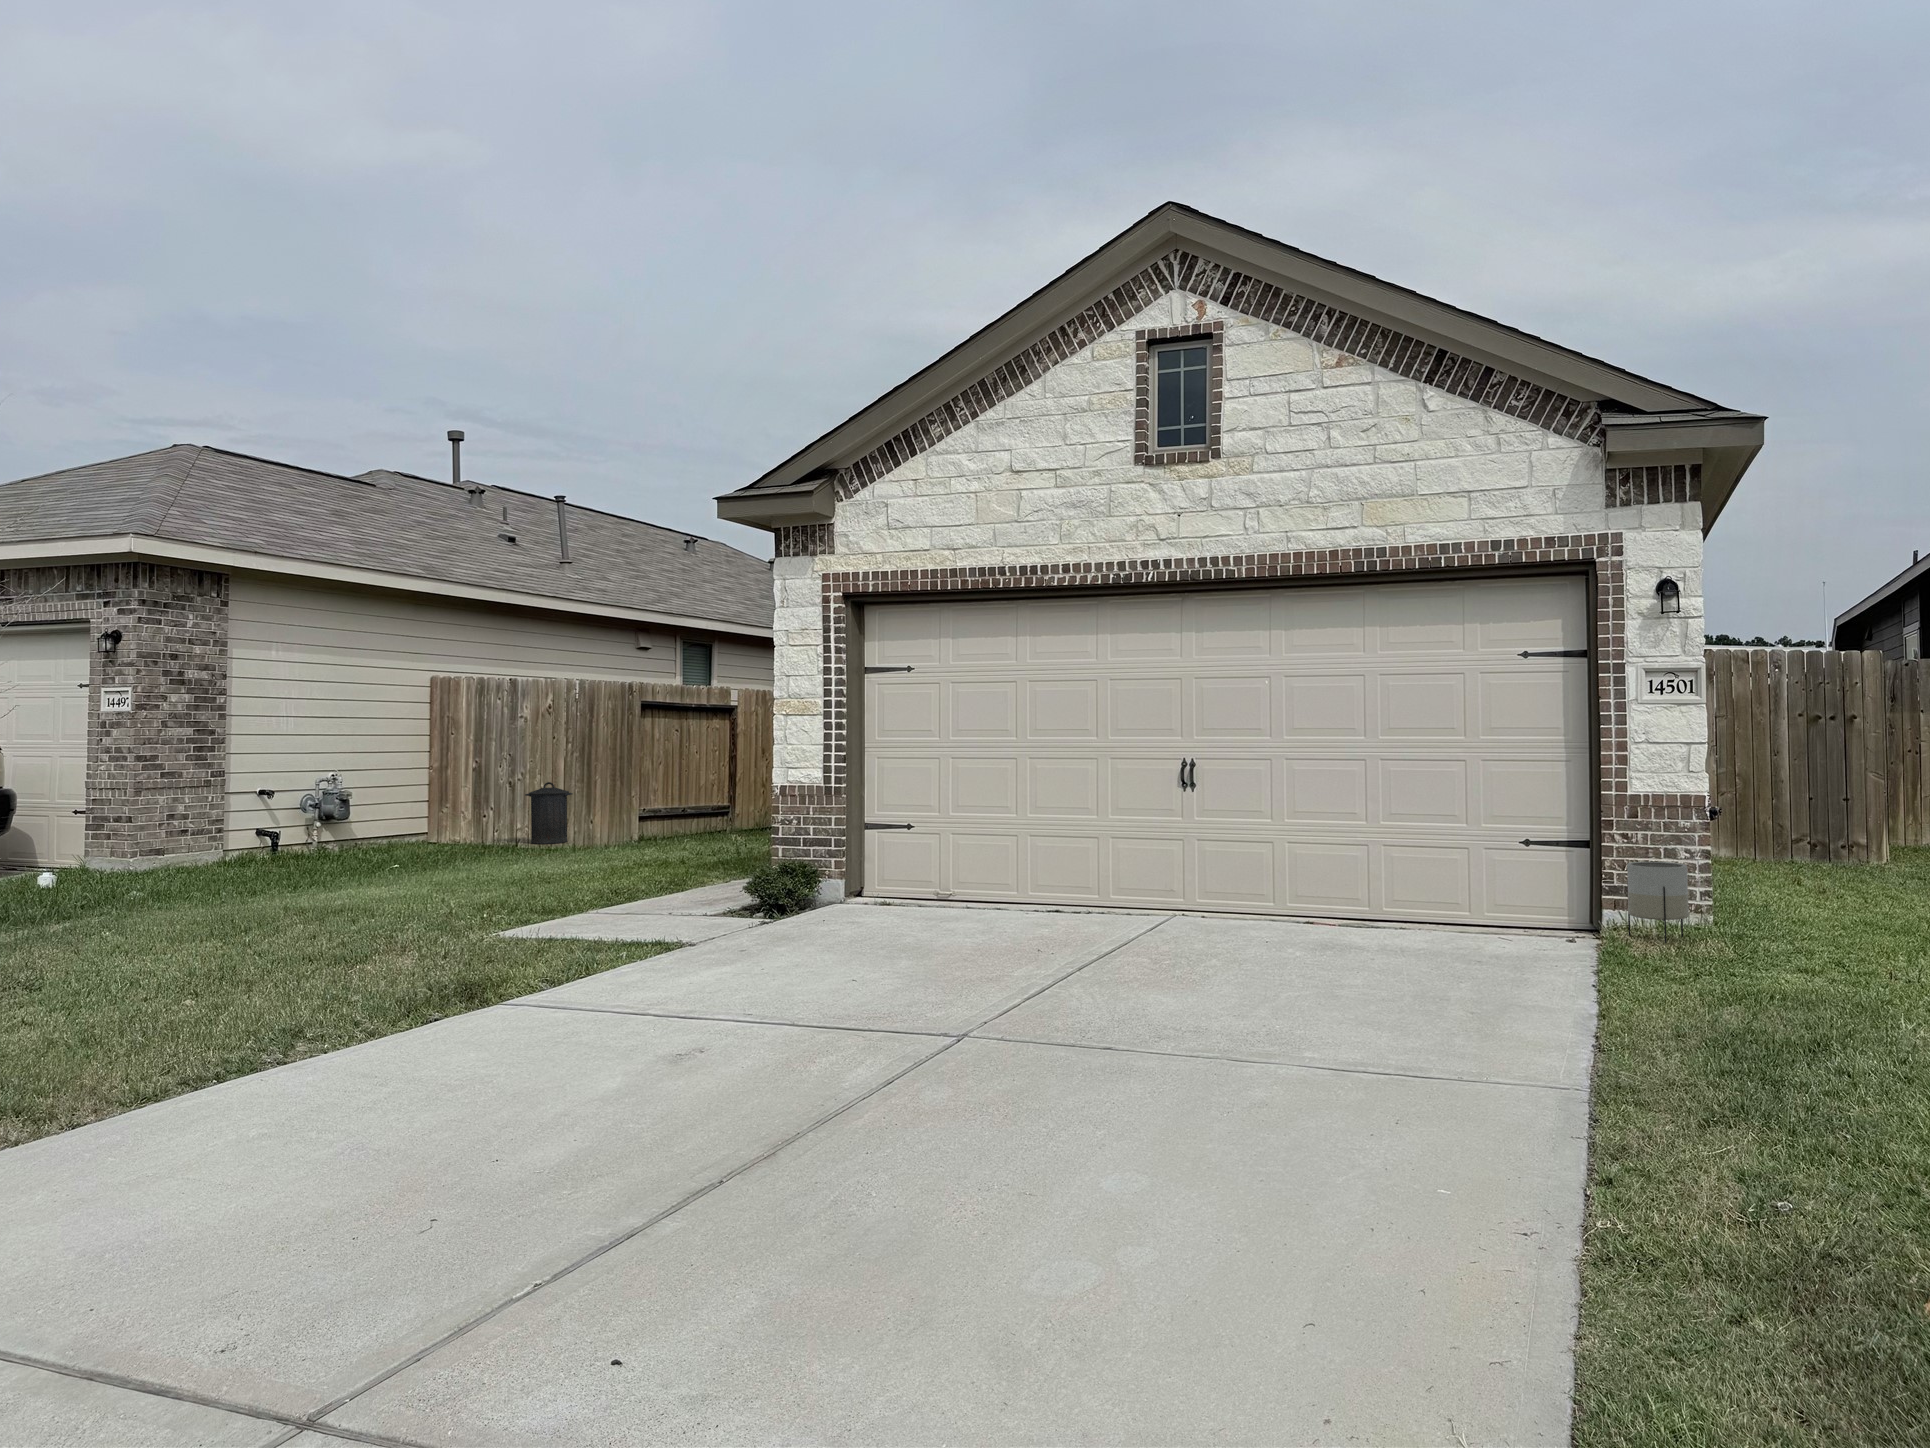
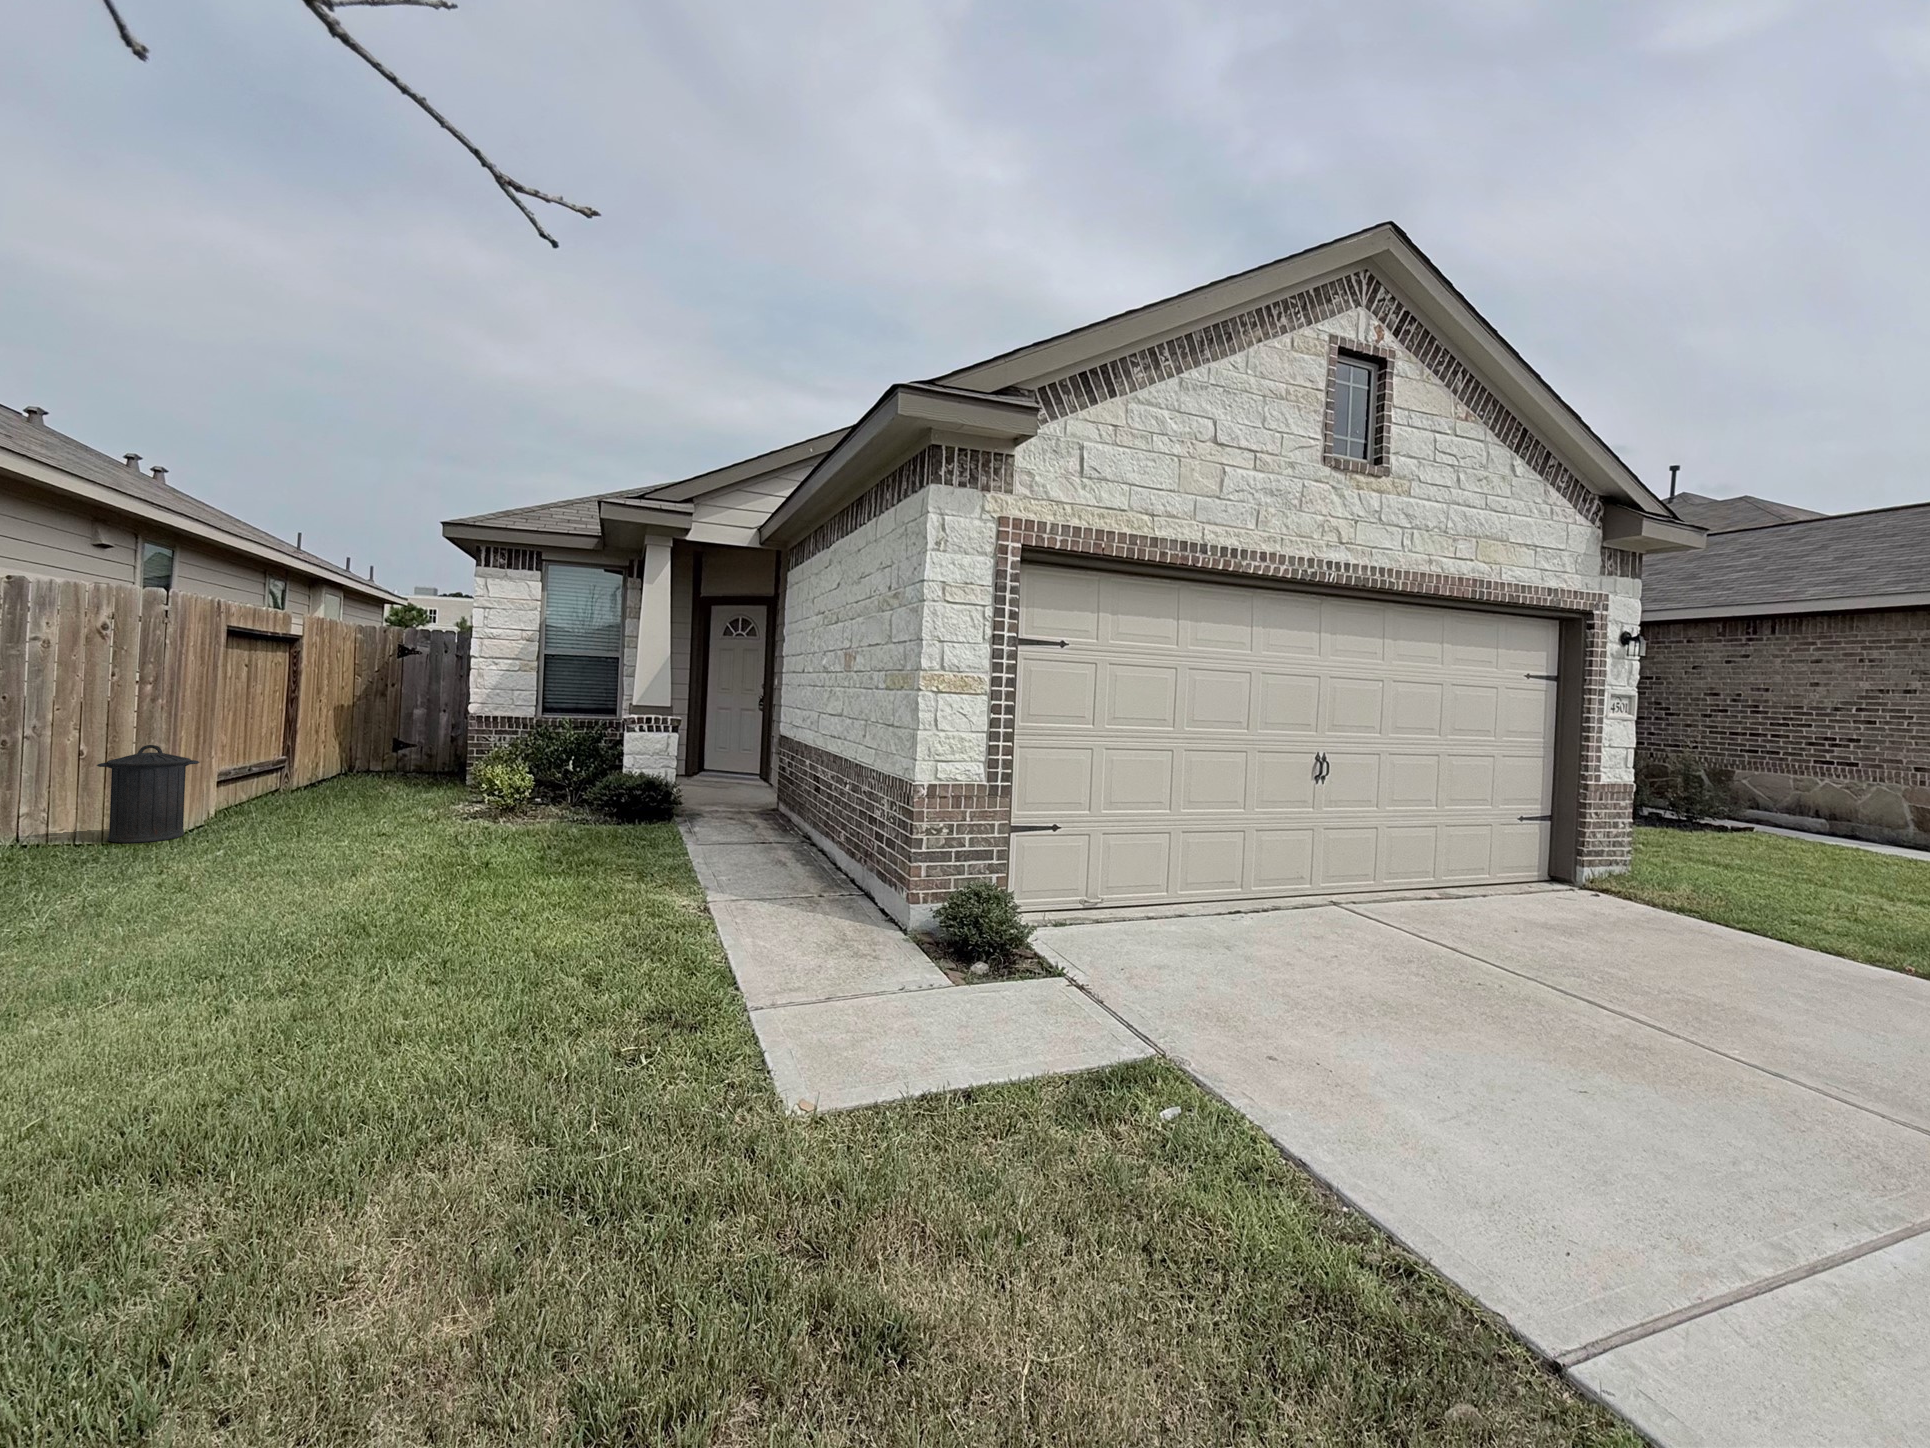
planter: present [1627,862,1689,944] -> none [1608,833,1659,894]

